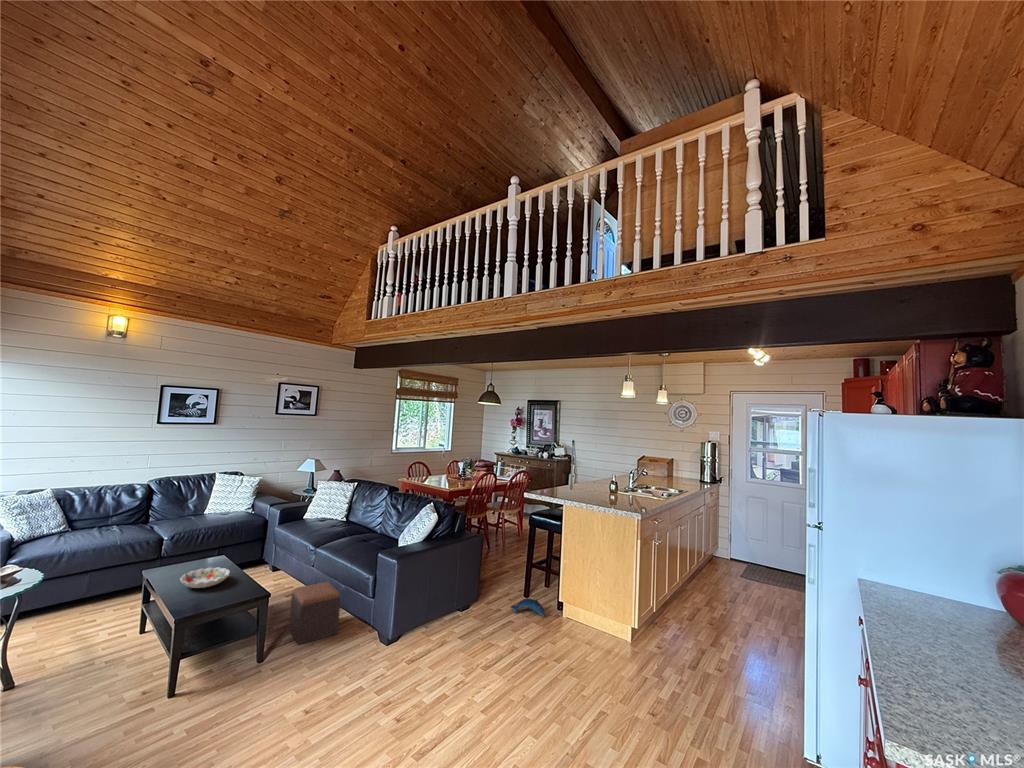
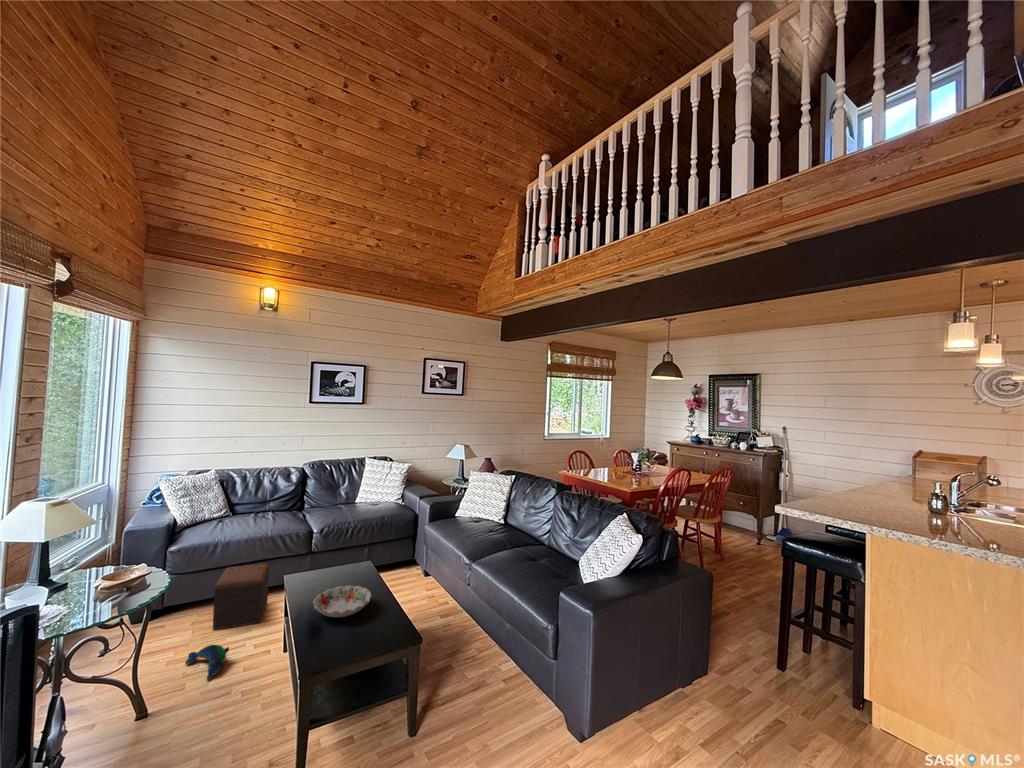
footstool: present [289,582,340,645] -> present [213,564,269,630]
plush toy: present [511,598,545,617] -> present [185,645,229,680]

